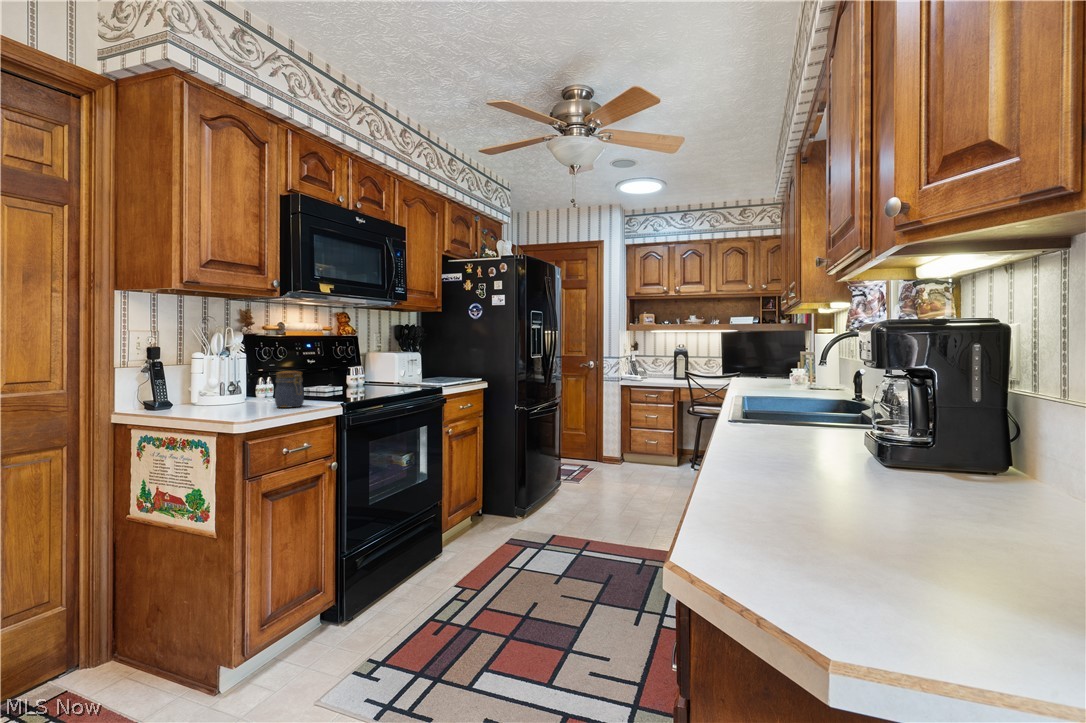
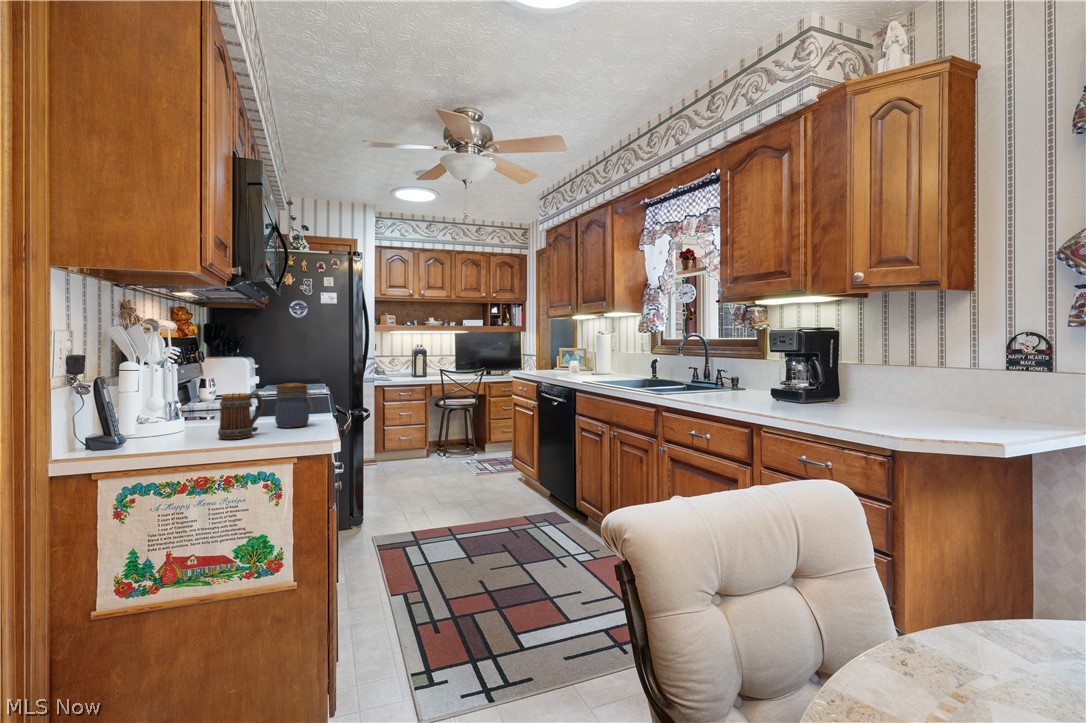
mug: none [209,377,250,412] -> present [218,393,263,439]

